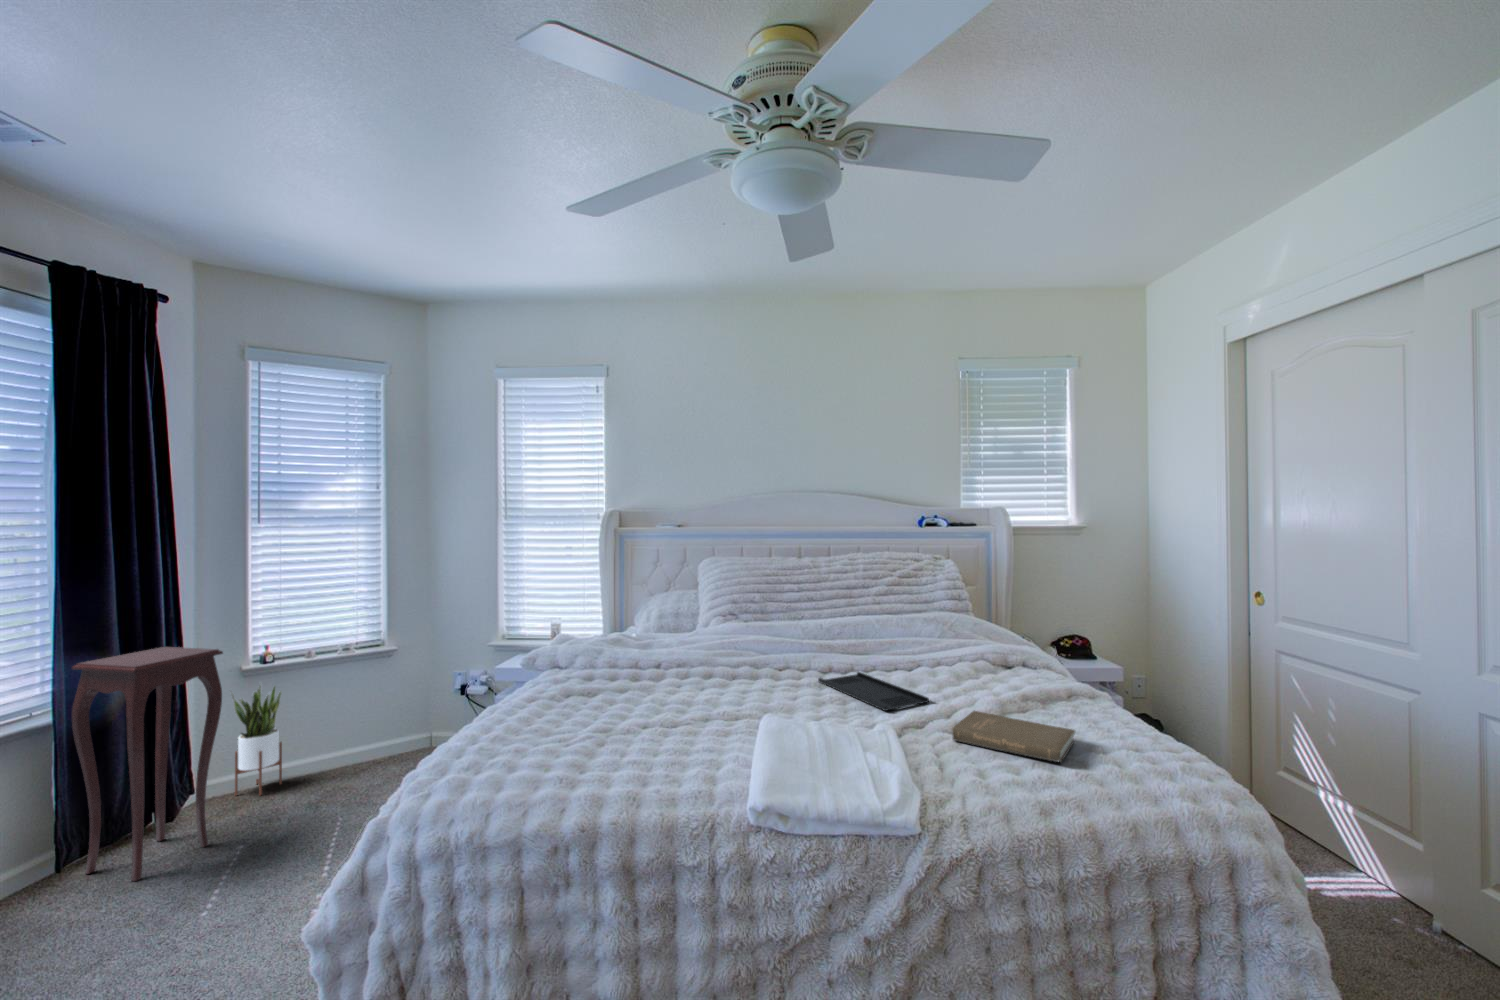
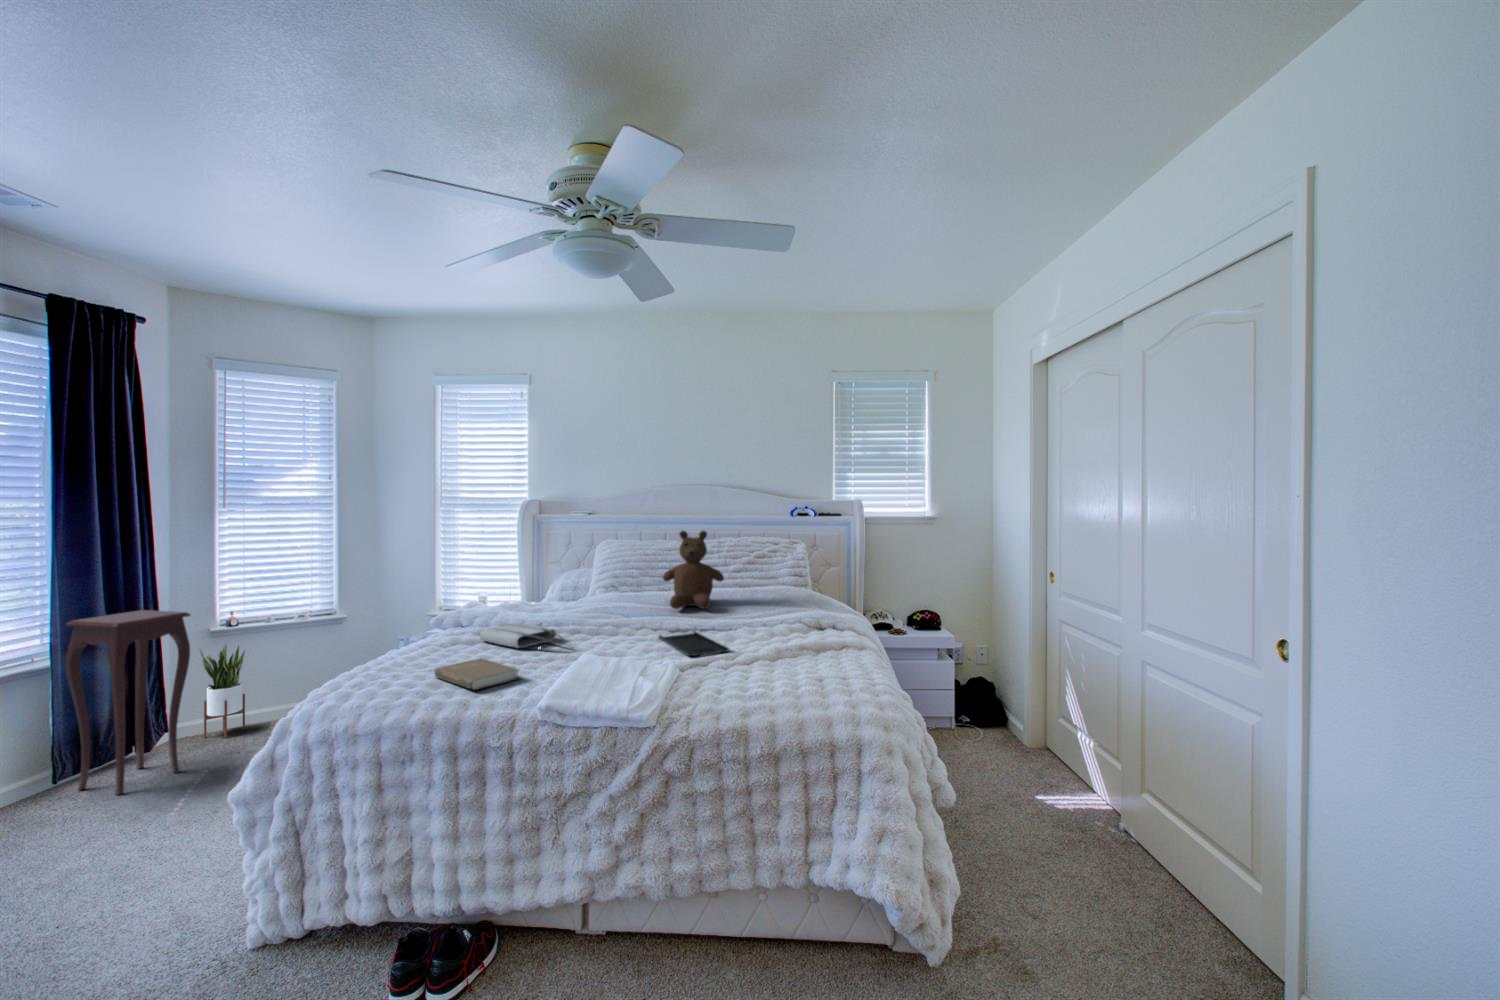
teddy bear: none [795,544,871,642] -> present [663,531,724,609]
tote bag: none [593,664,714,700] -> present [479,624,566,649]
book: present [952,711,1075,762] -> present [435,658,520,690]

